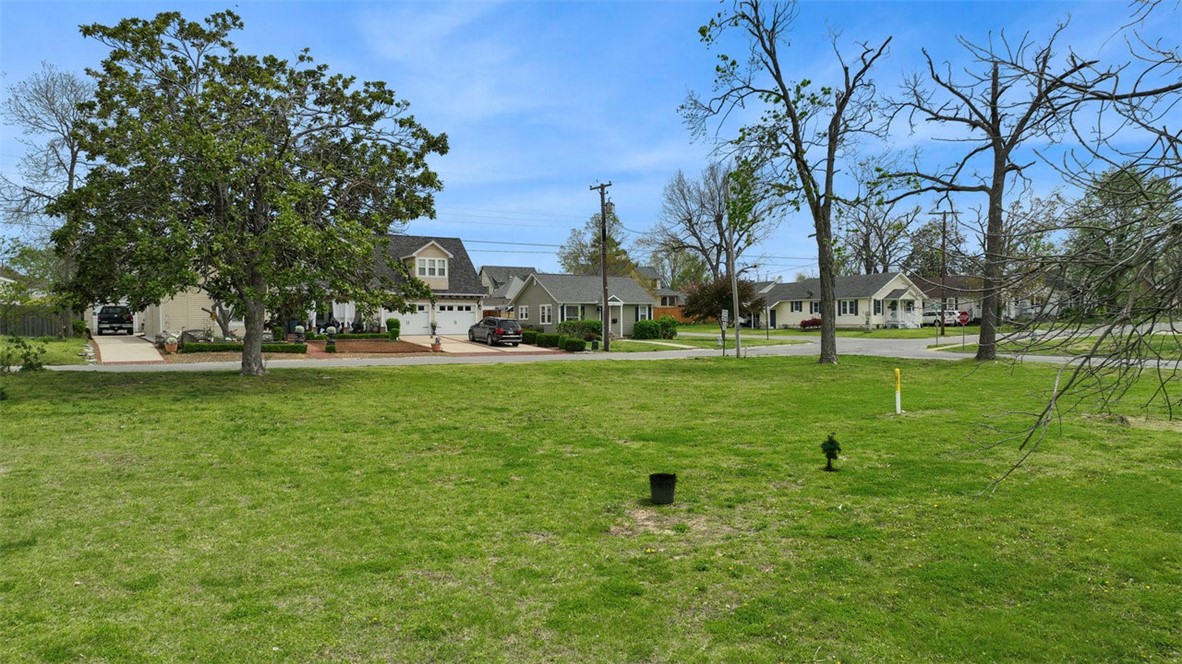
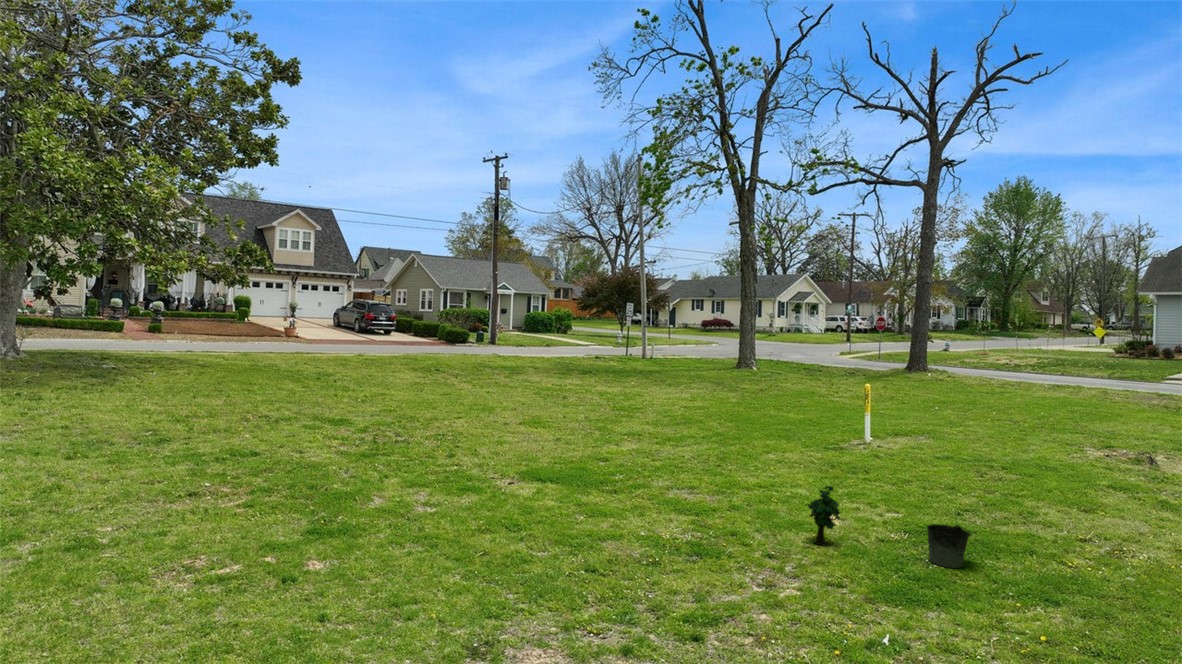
bucket: present [649,473,678,504] -> present [927,524,971,568]

